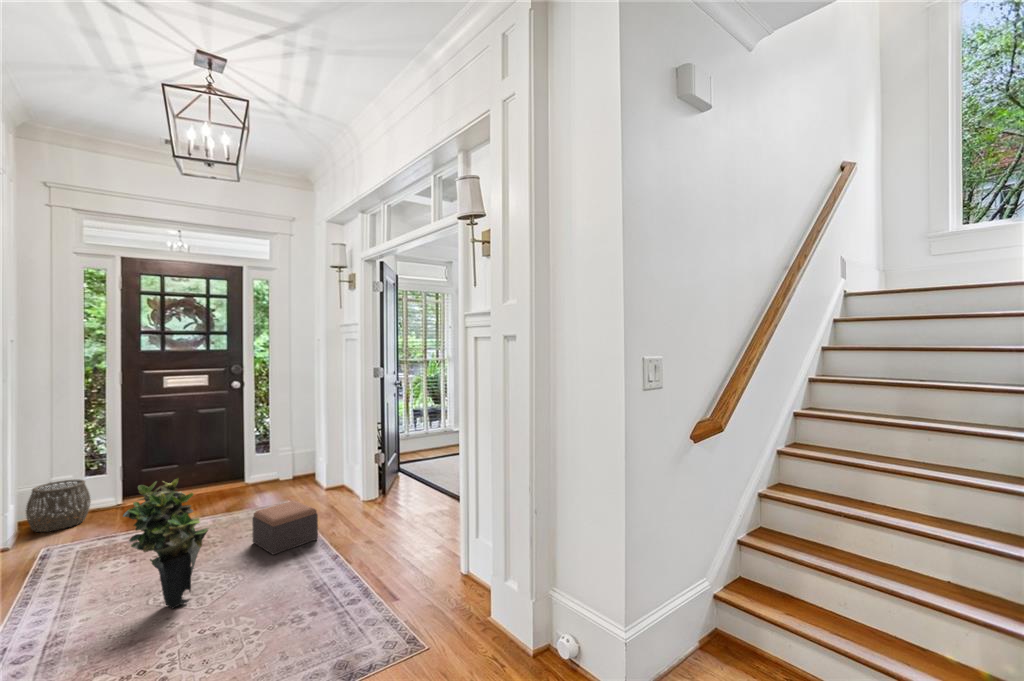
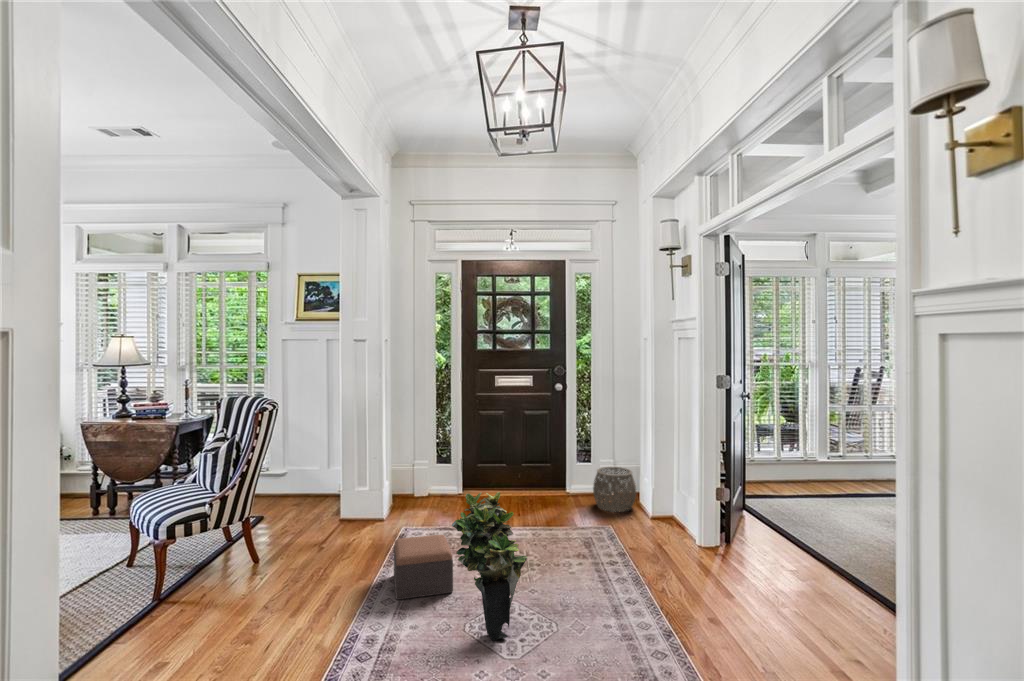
woven basket: present [26,479,91,532] -> present [593,467,636,512]
footstool: present [252,501,318,555] -> present [394,535,453,600]

